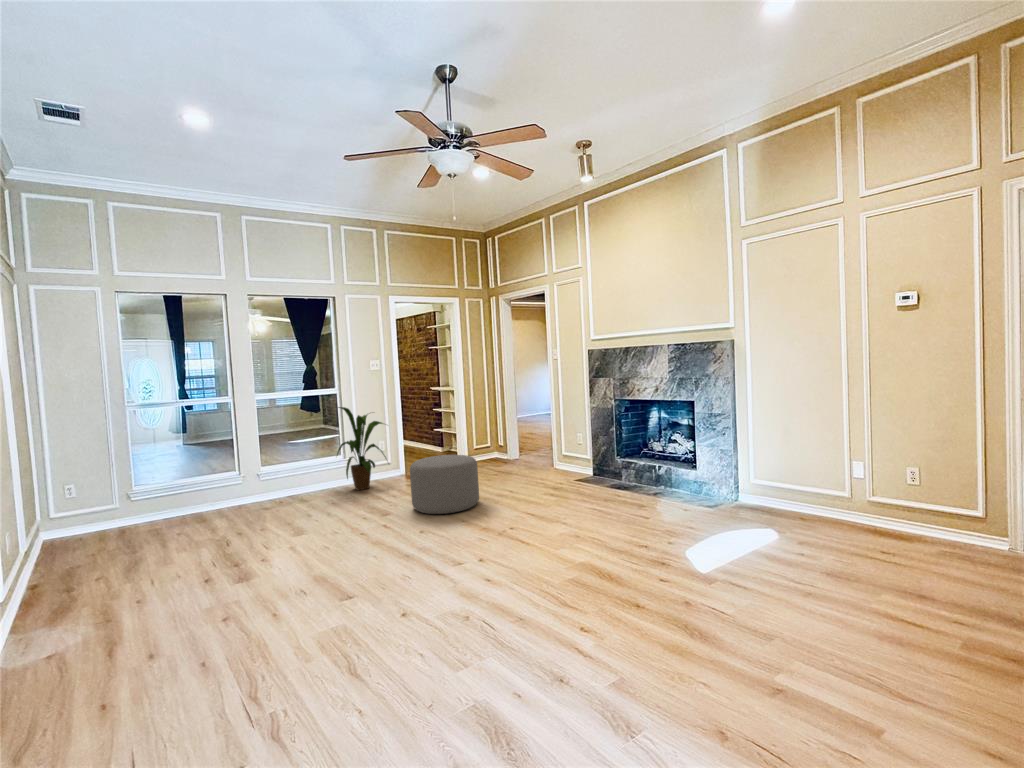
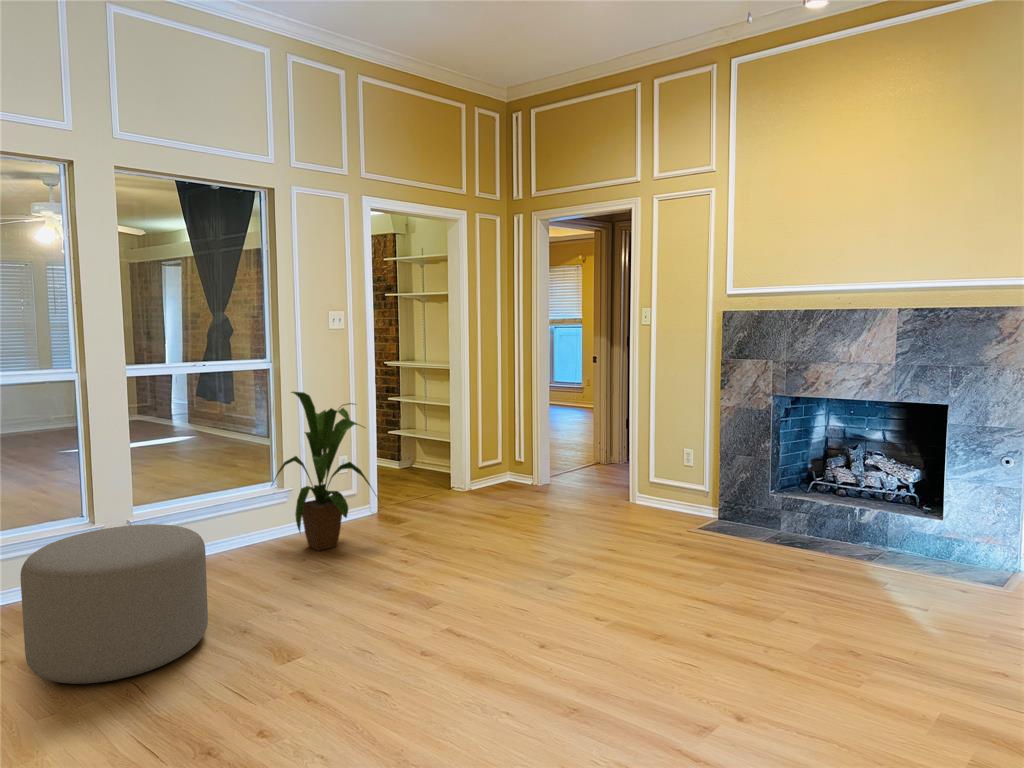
ottoman: present [410,455,479,514] -> present [21,524,208,684]

